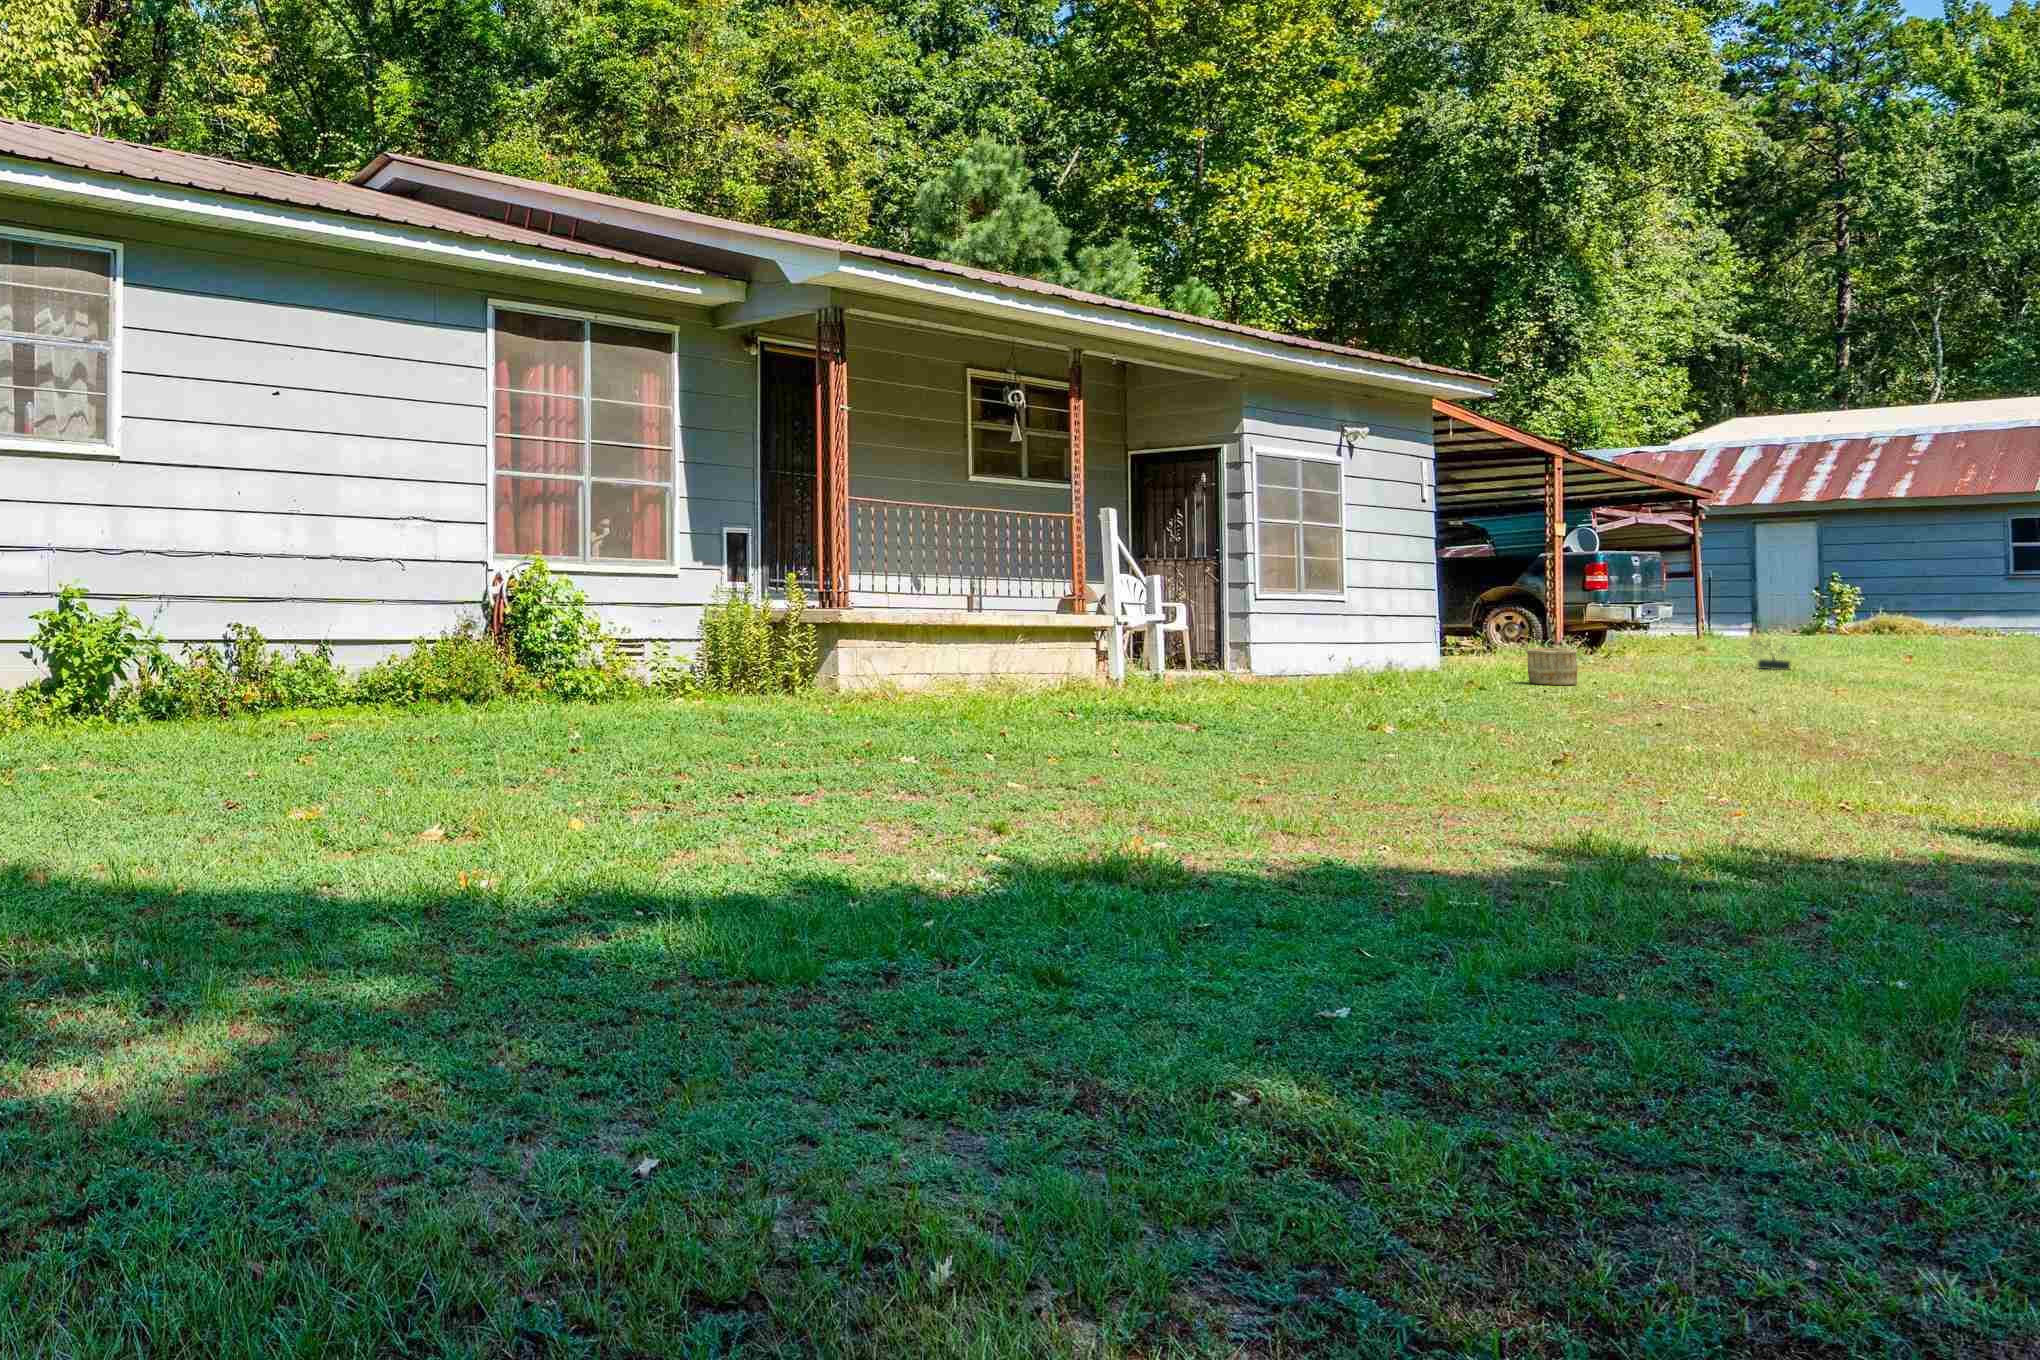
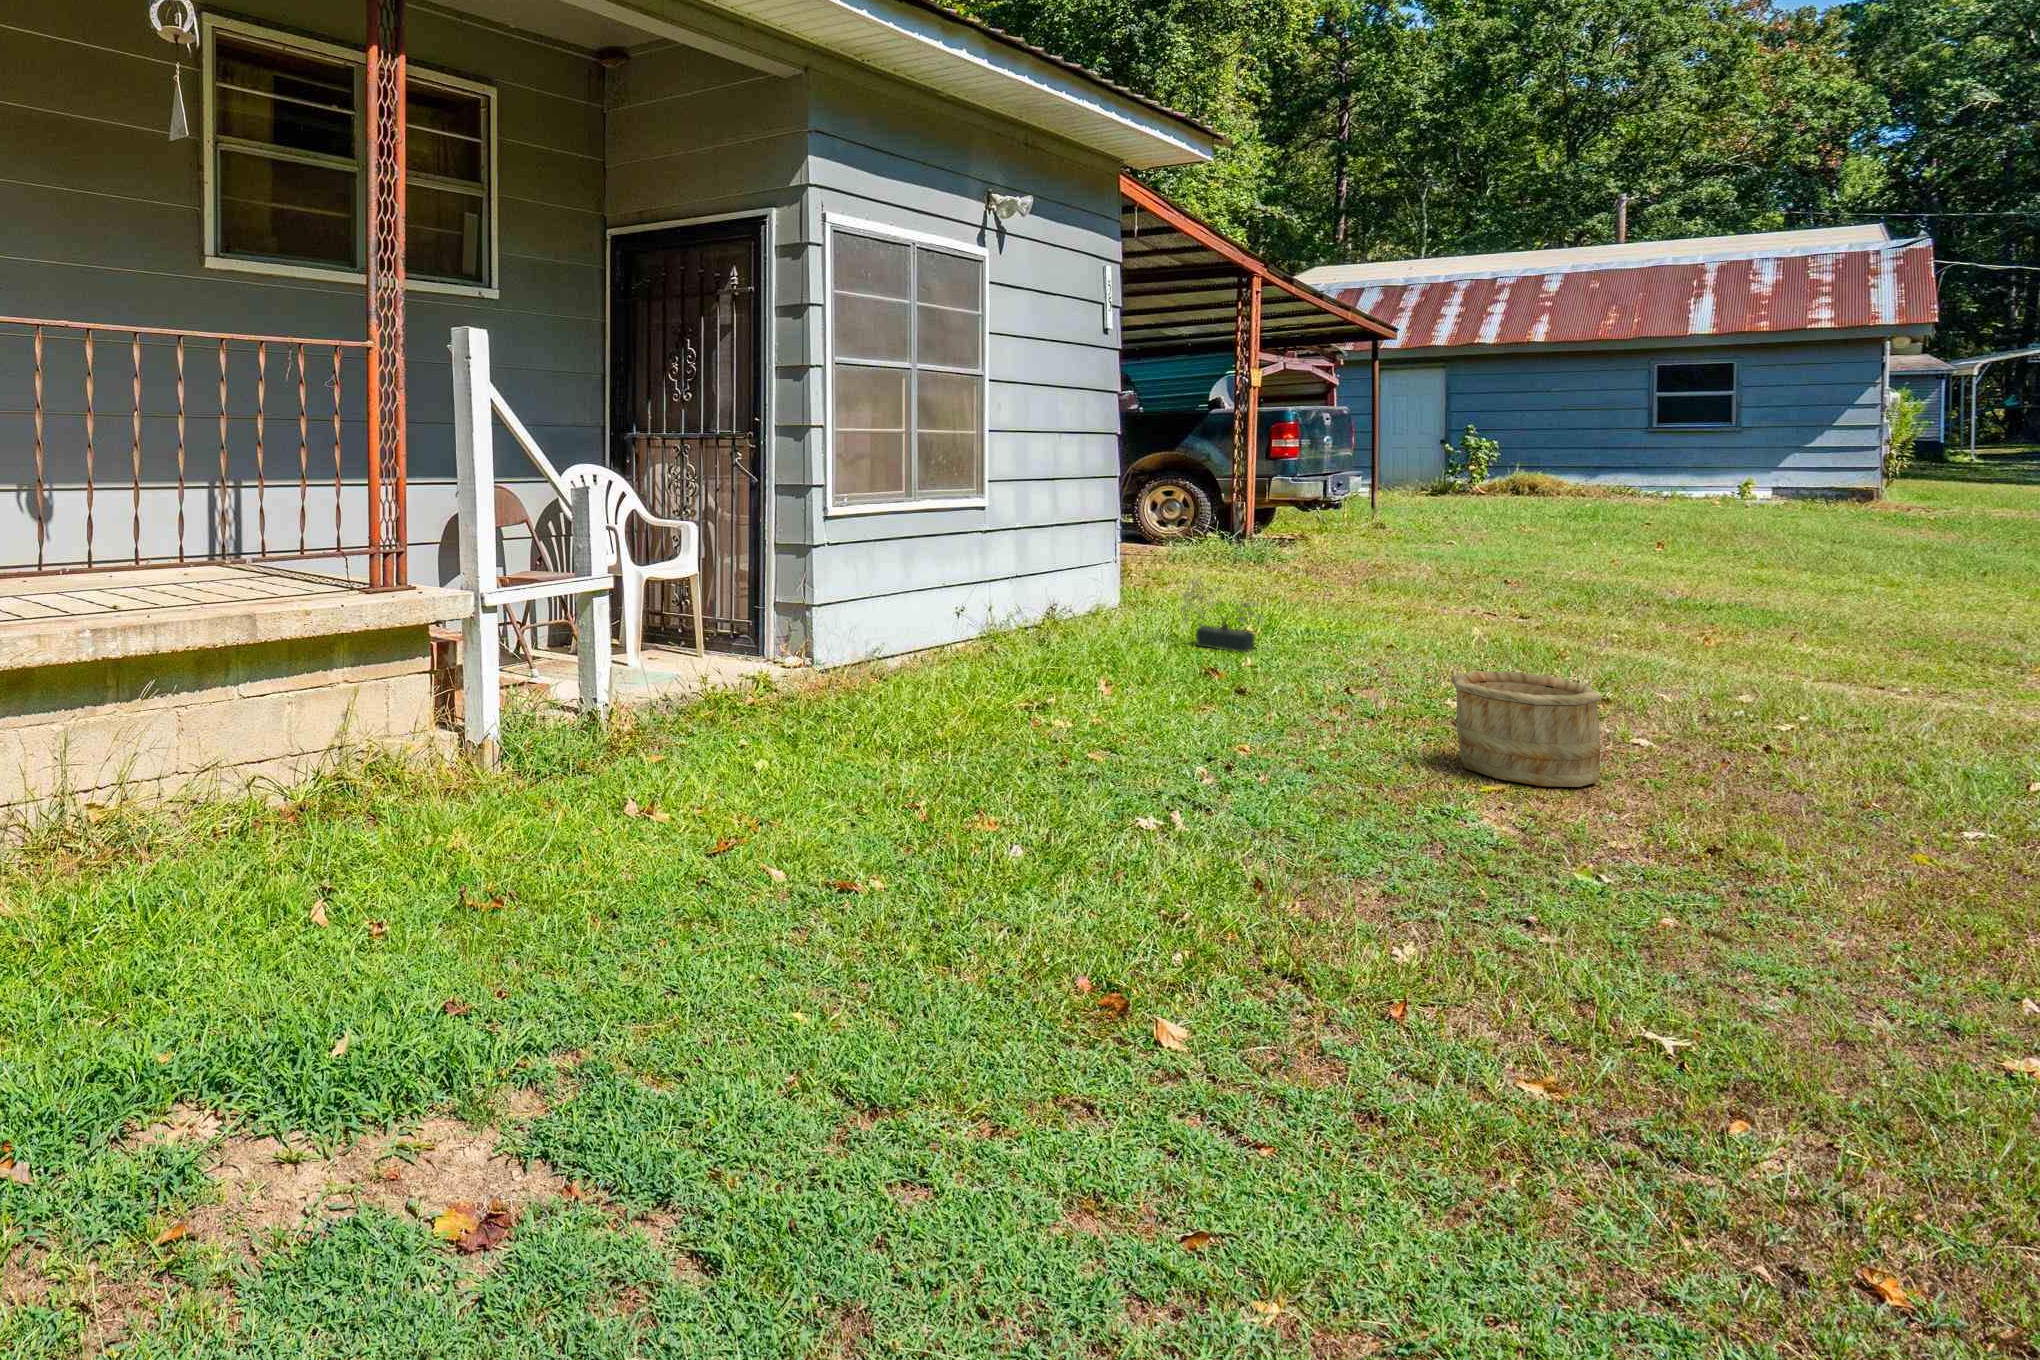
decorative plant: present [1749,640,1794,670] -> present [1181,581,1263,652]

